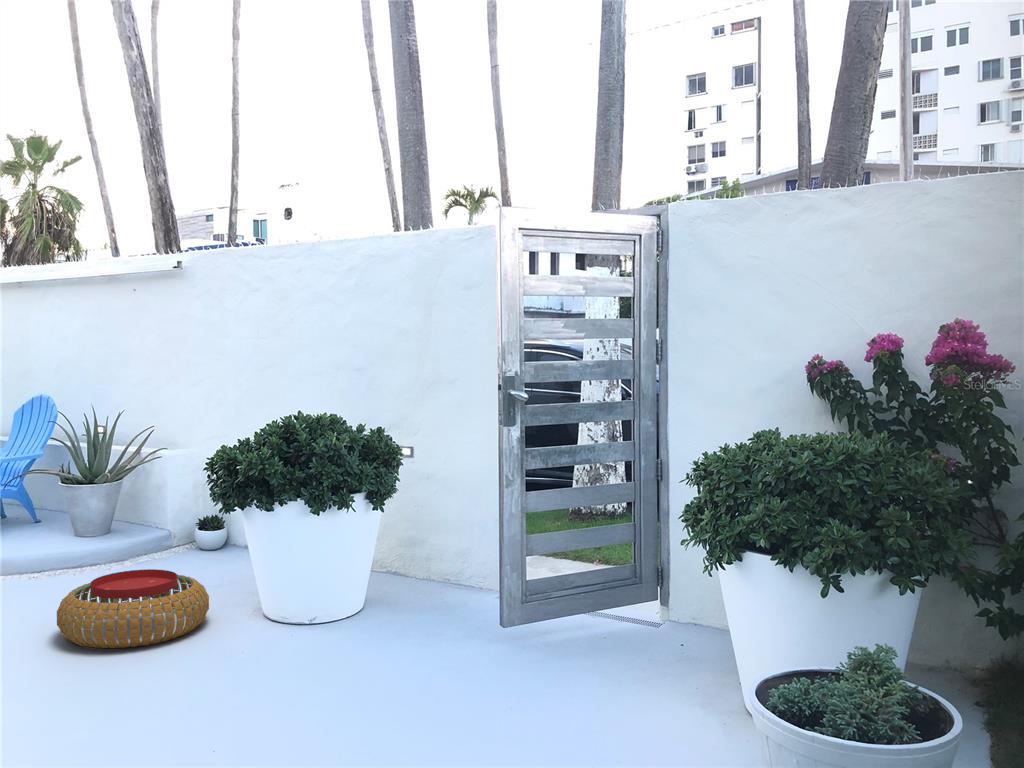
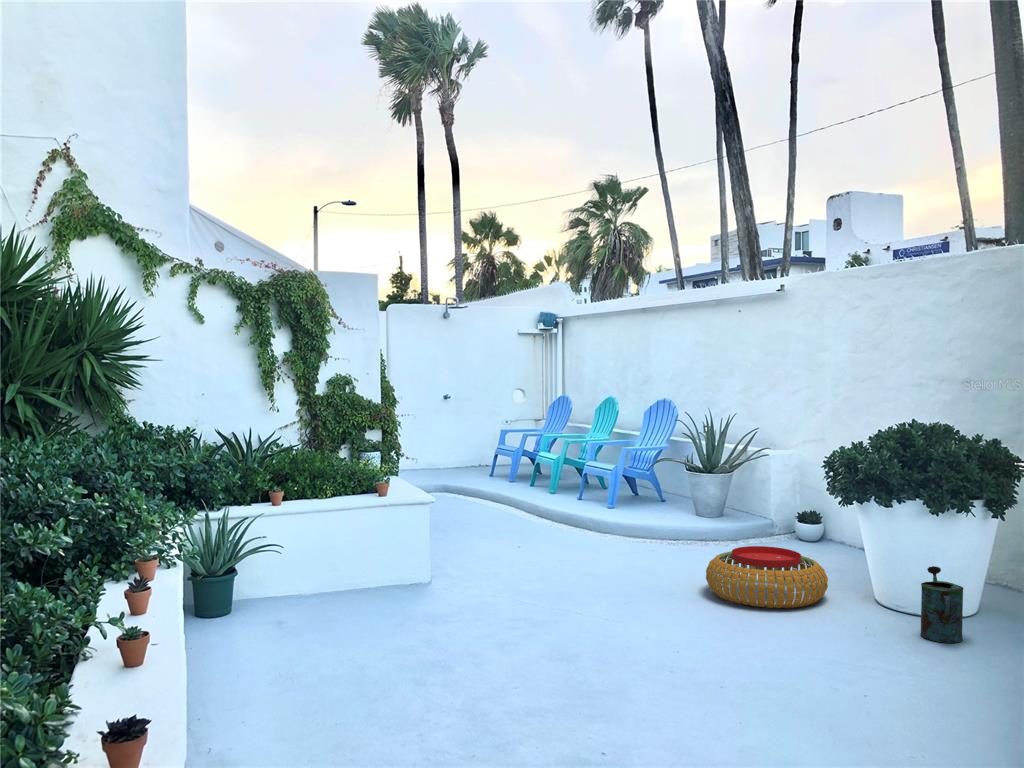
watering can: none [300,571,344,656] -> present [921,566,964,643]

